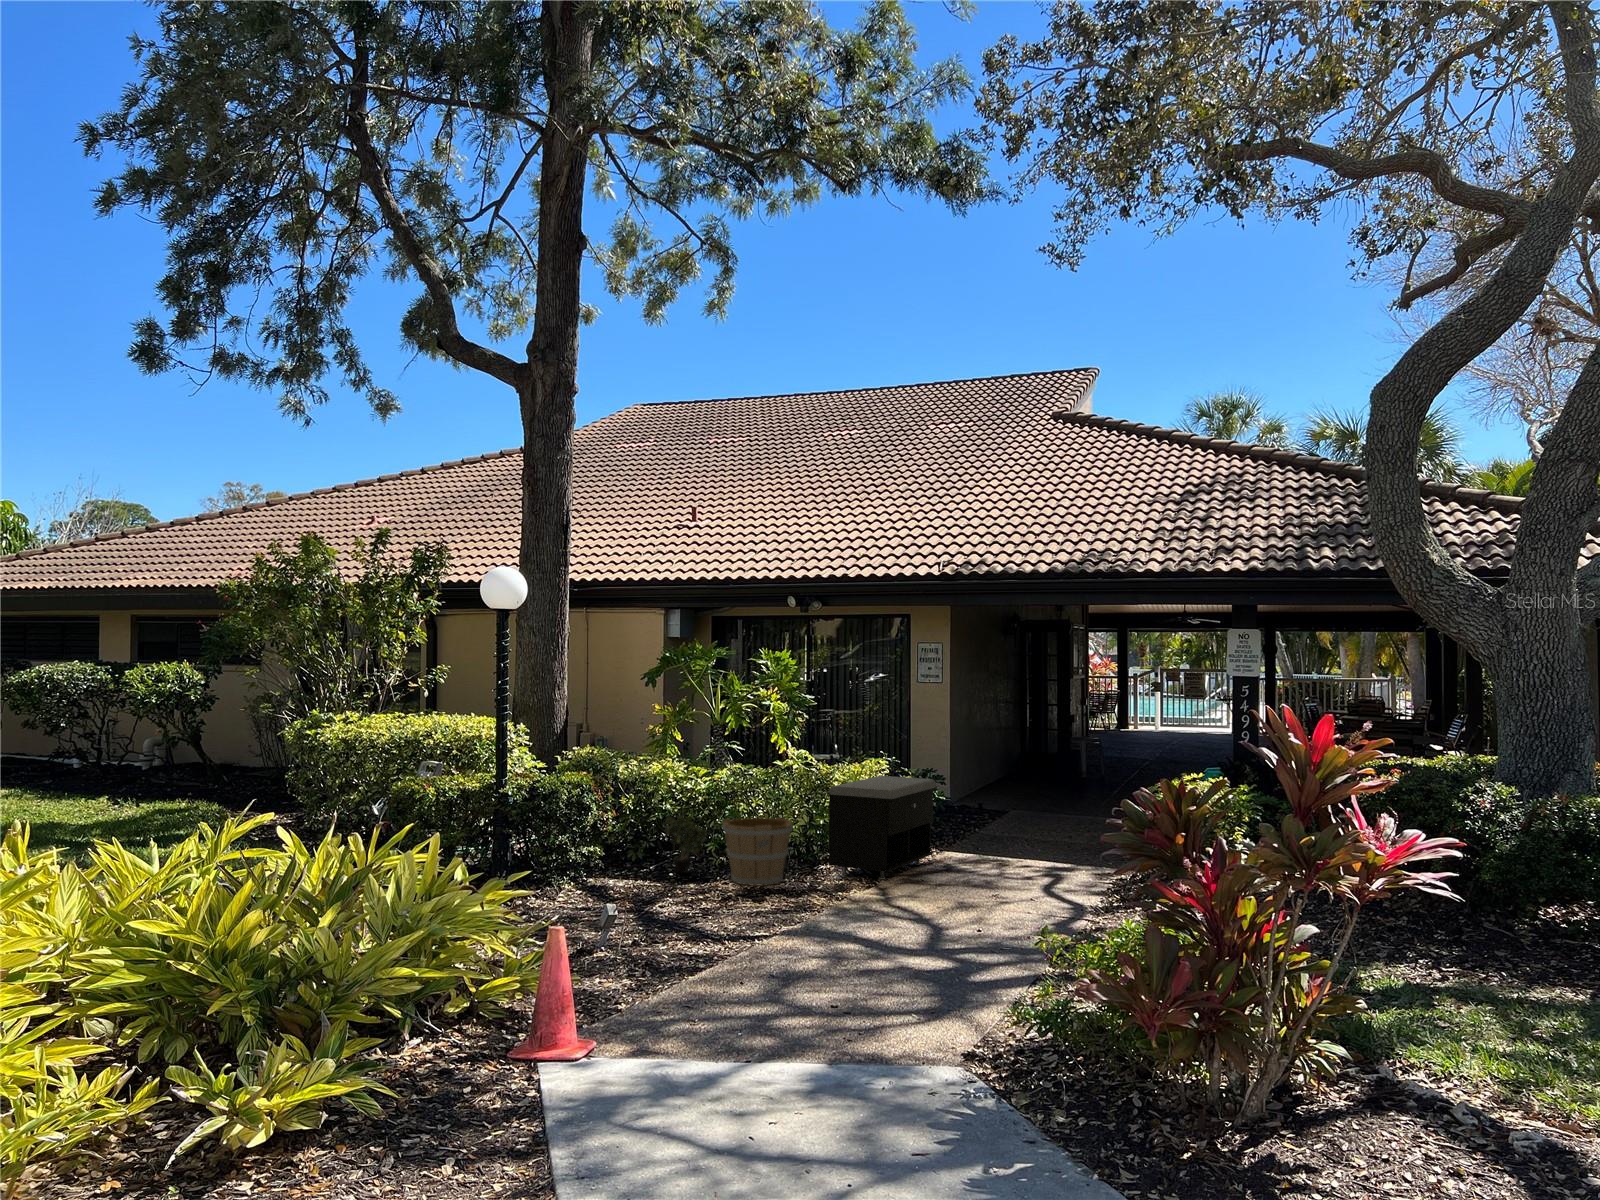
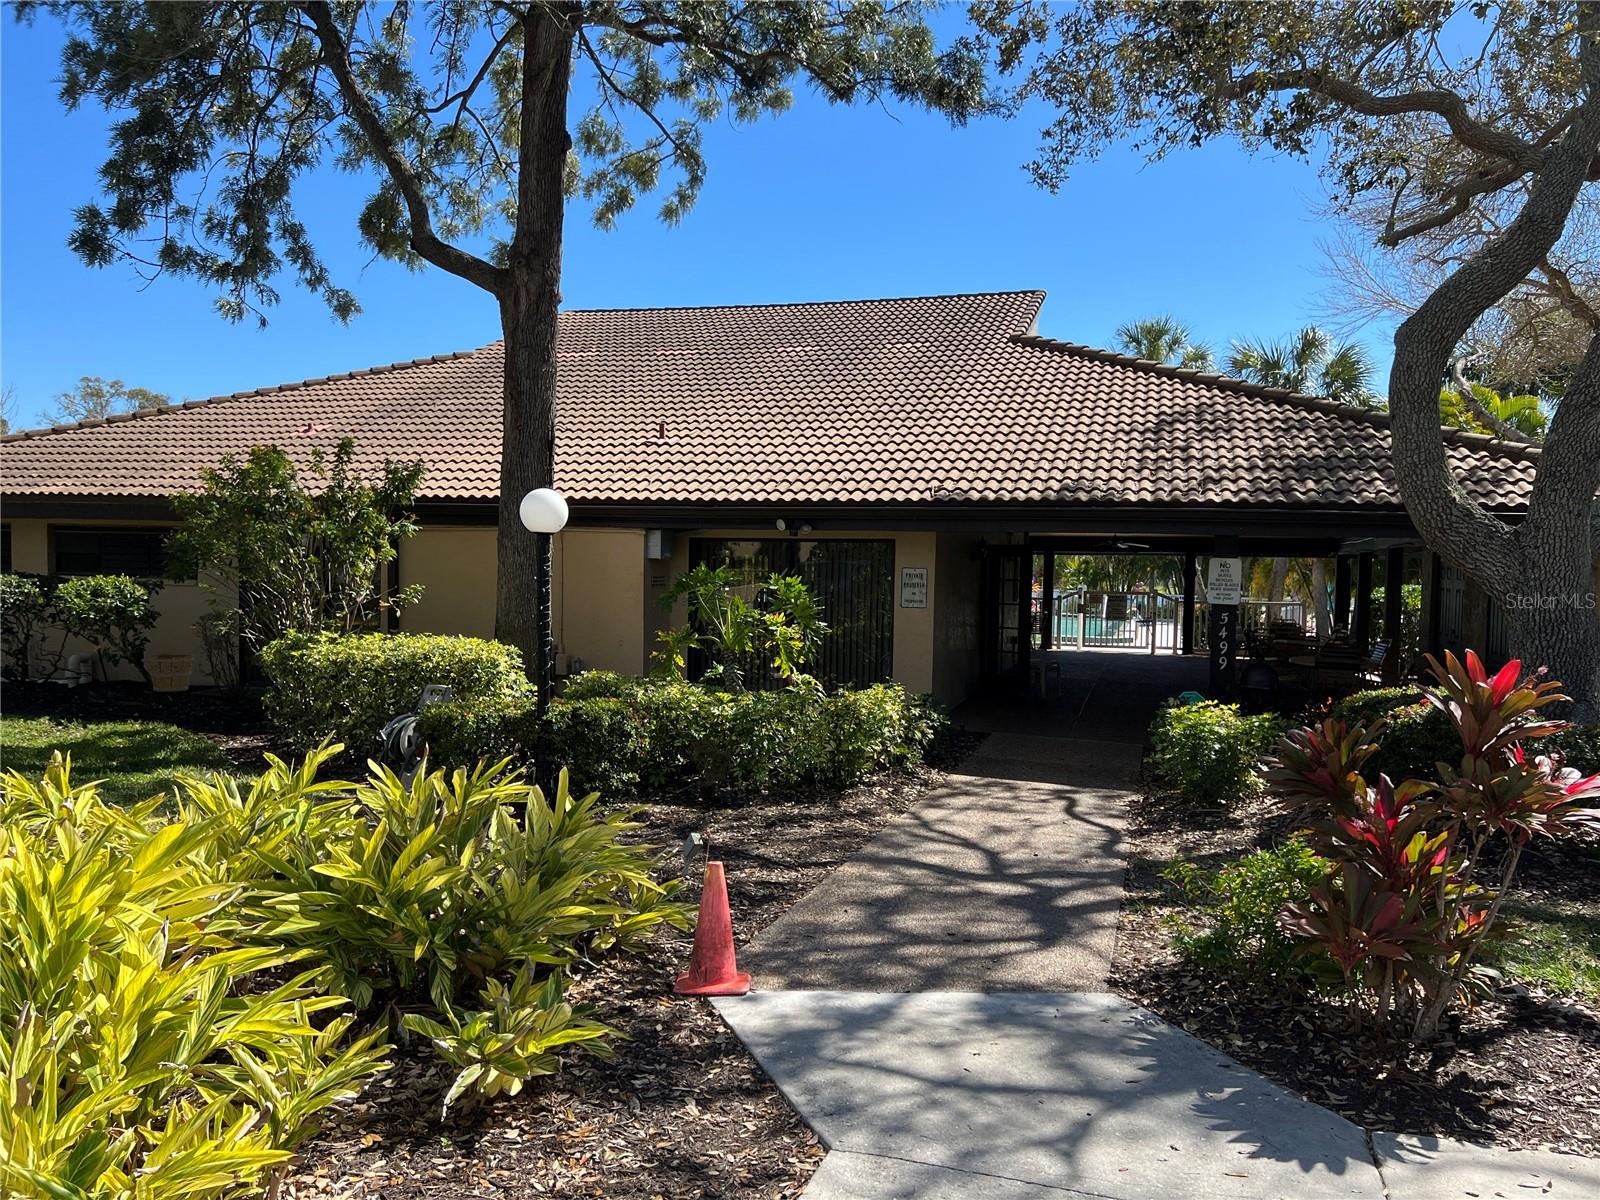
storage bench: present [829,776,936,879] -> none [855,700,952,803]
wooden bucket: present [723,817,793,886] -> present [147,653,195,692]

